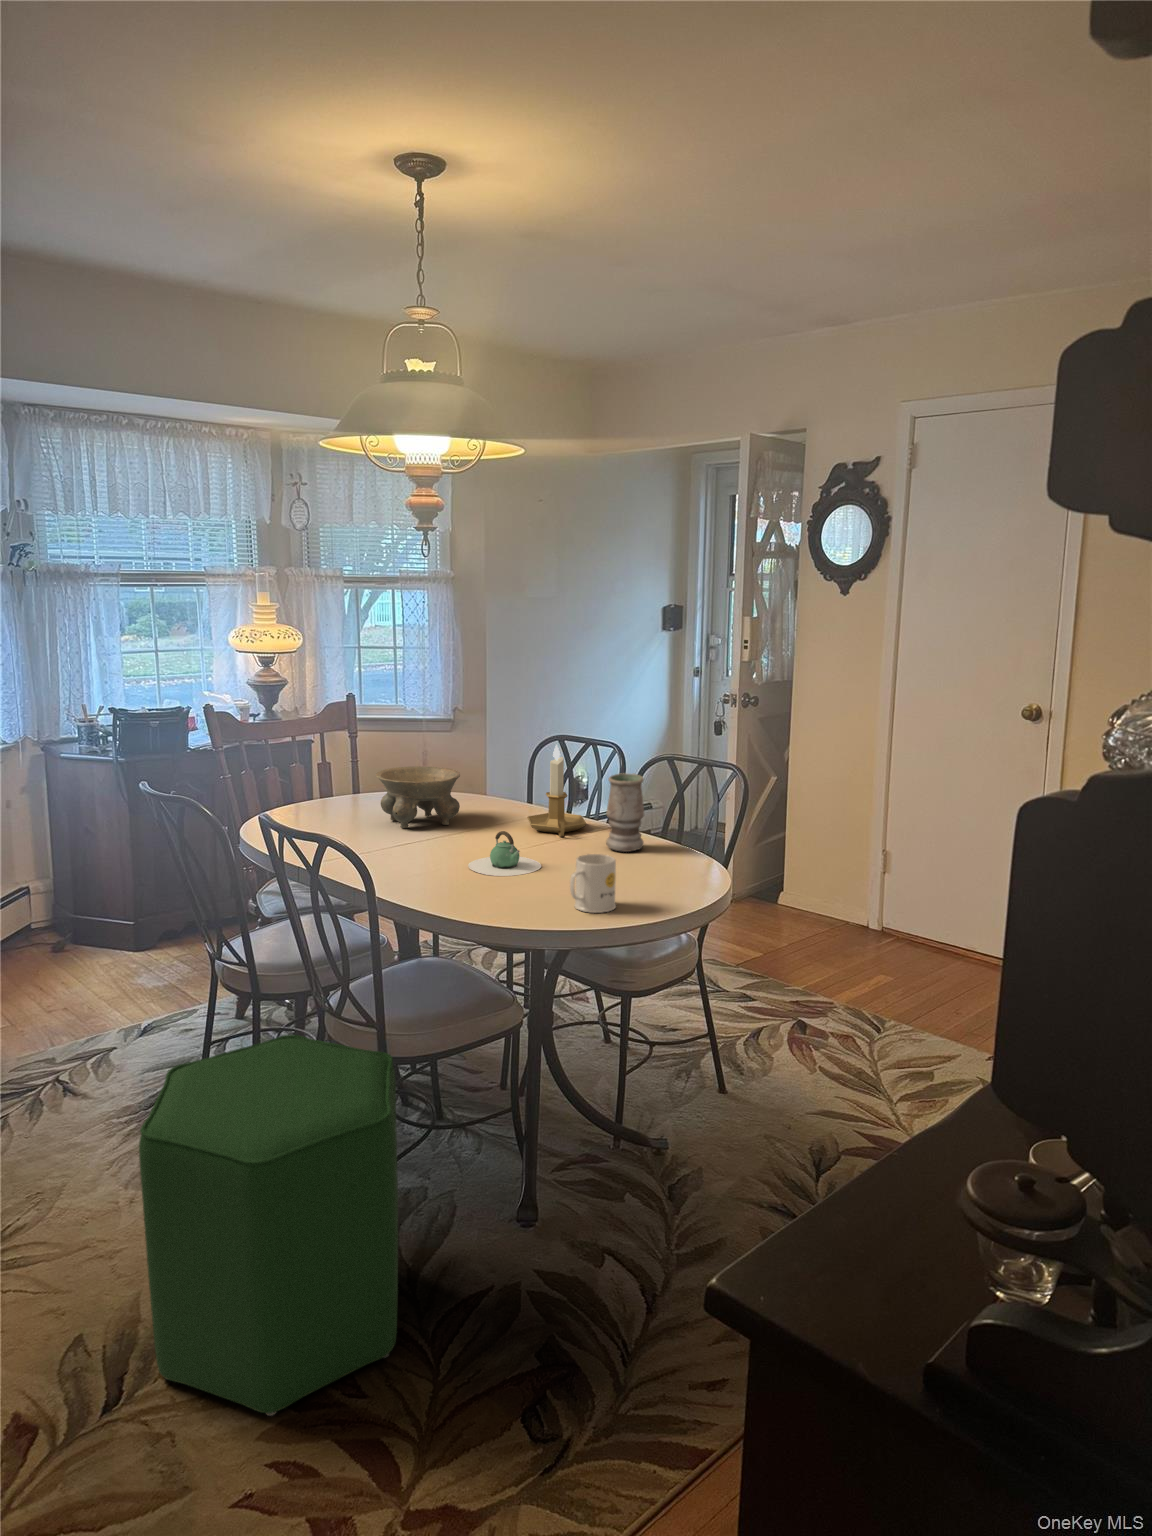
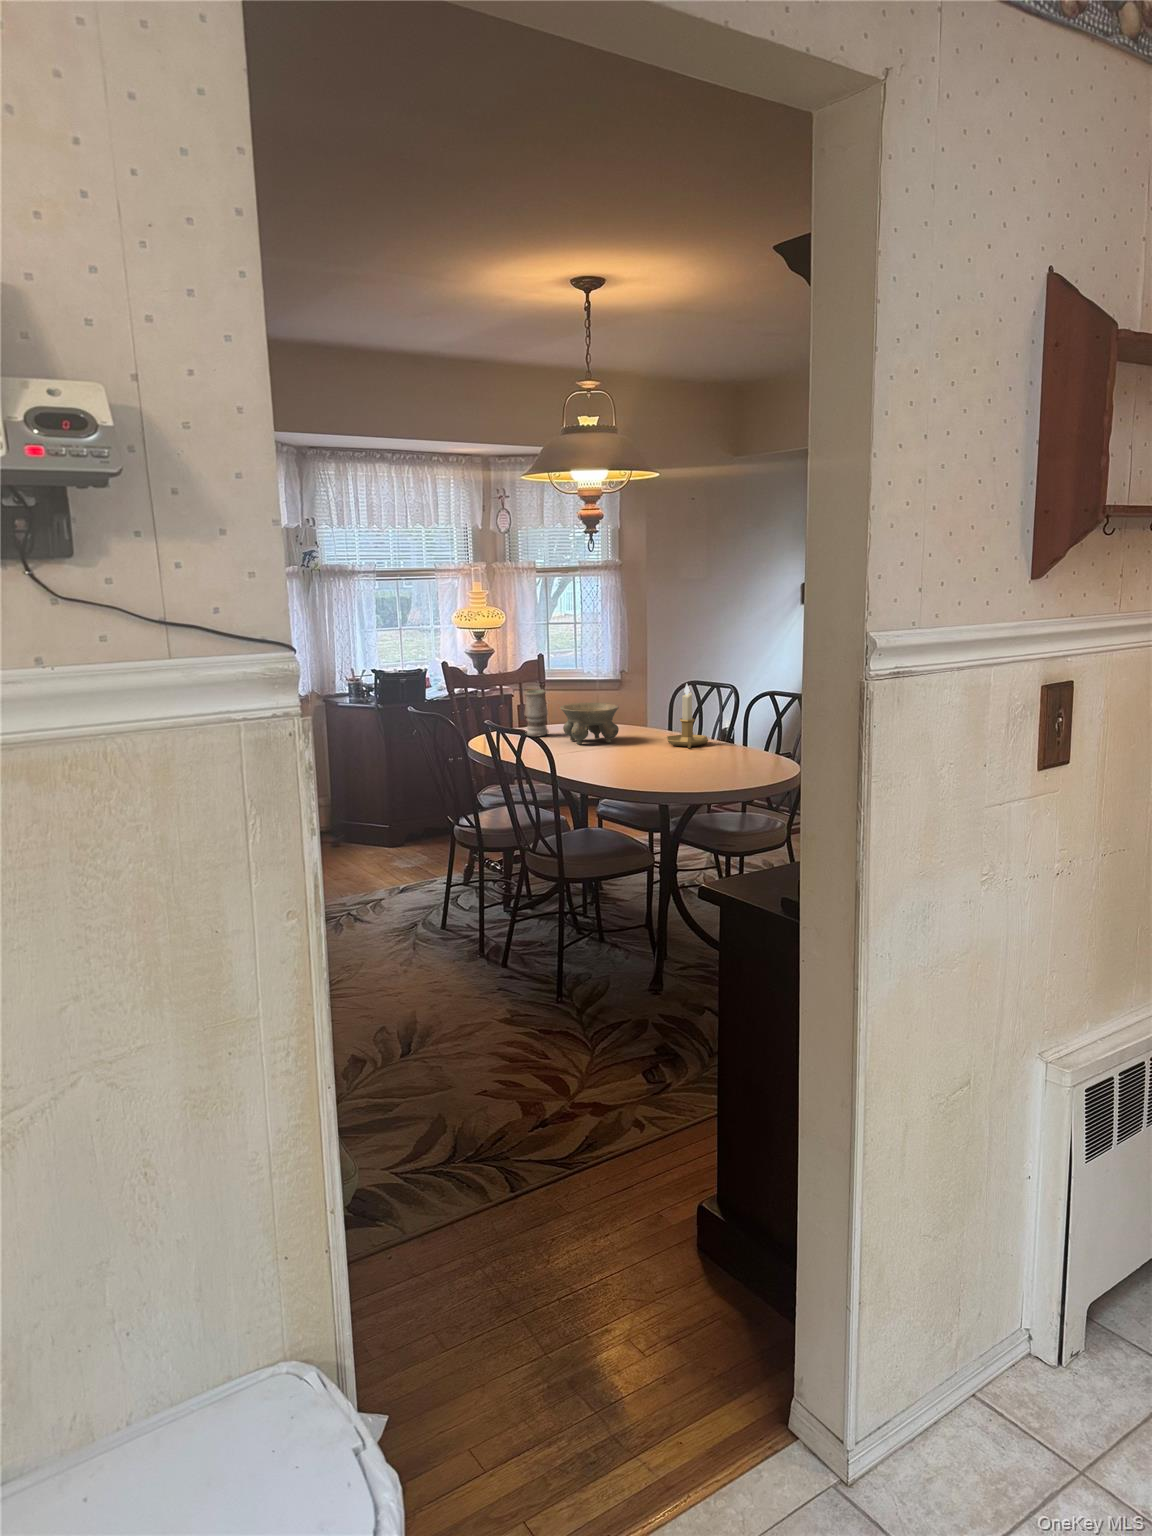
vase: present [606,773,644,852] -> present [525,690,549,737]
teapot: present [468,831,541,876] -> none [620,738,670,767]
mug: present [570,854,616,913] -> none [682,746,714,783]
ottoman: present [139,1035,398,1416] -> none [423,857,571,1060]

